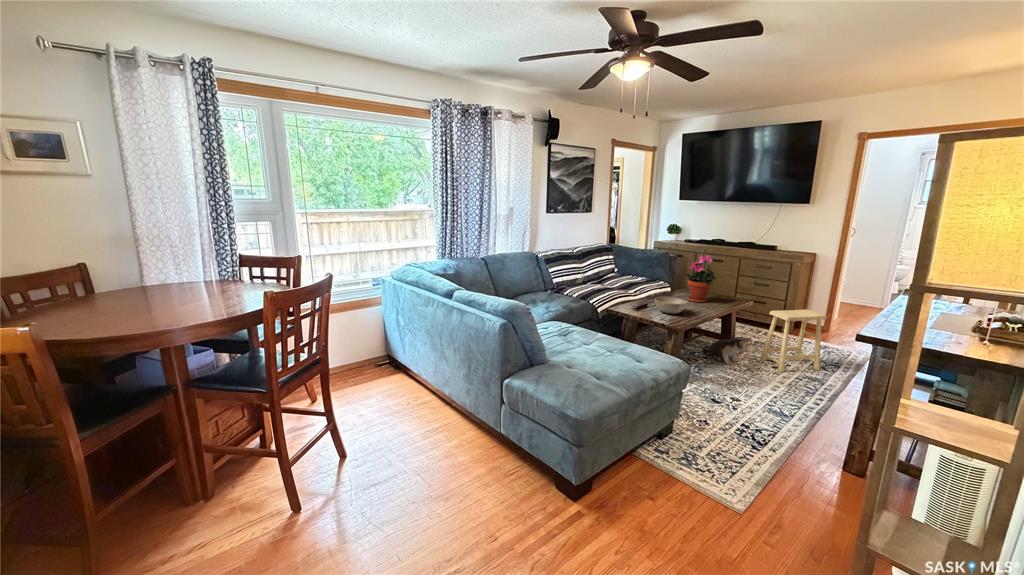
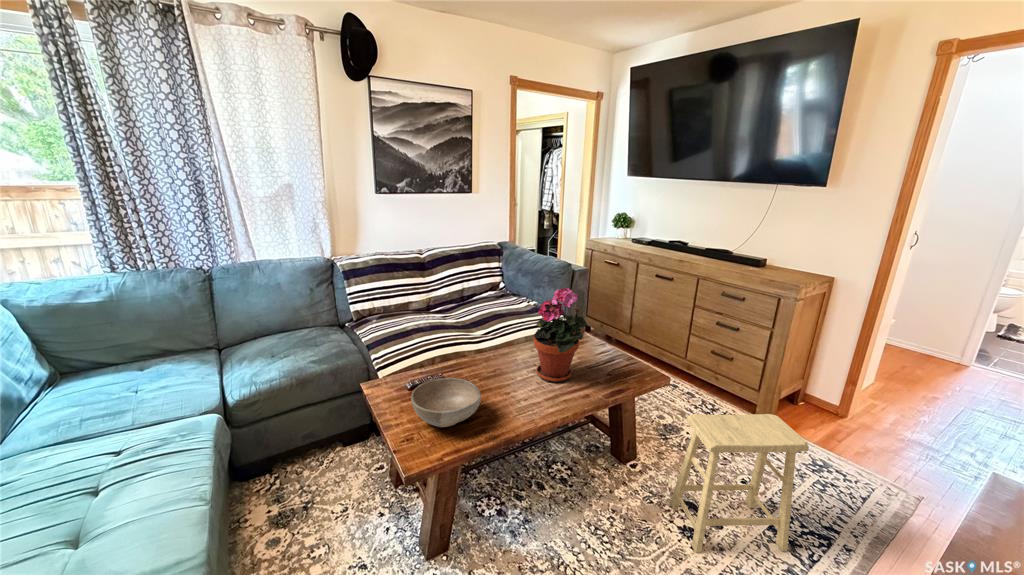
plush toy: present [702,337,752,364] -> none [575,455,636,514]

